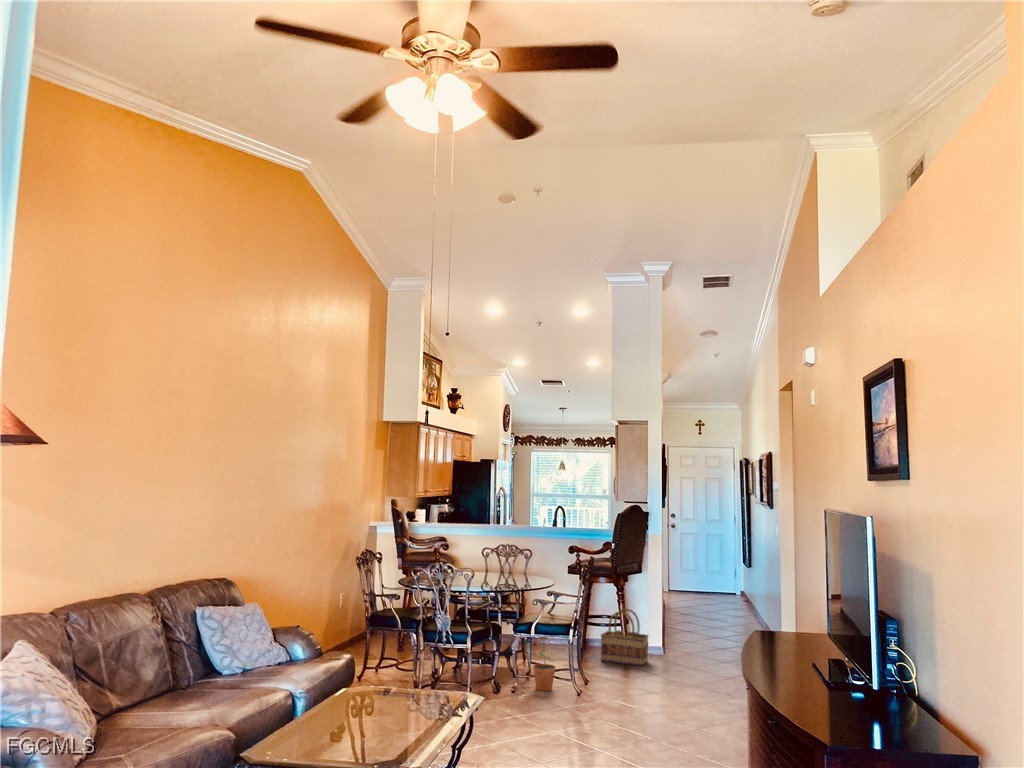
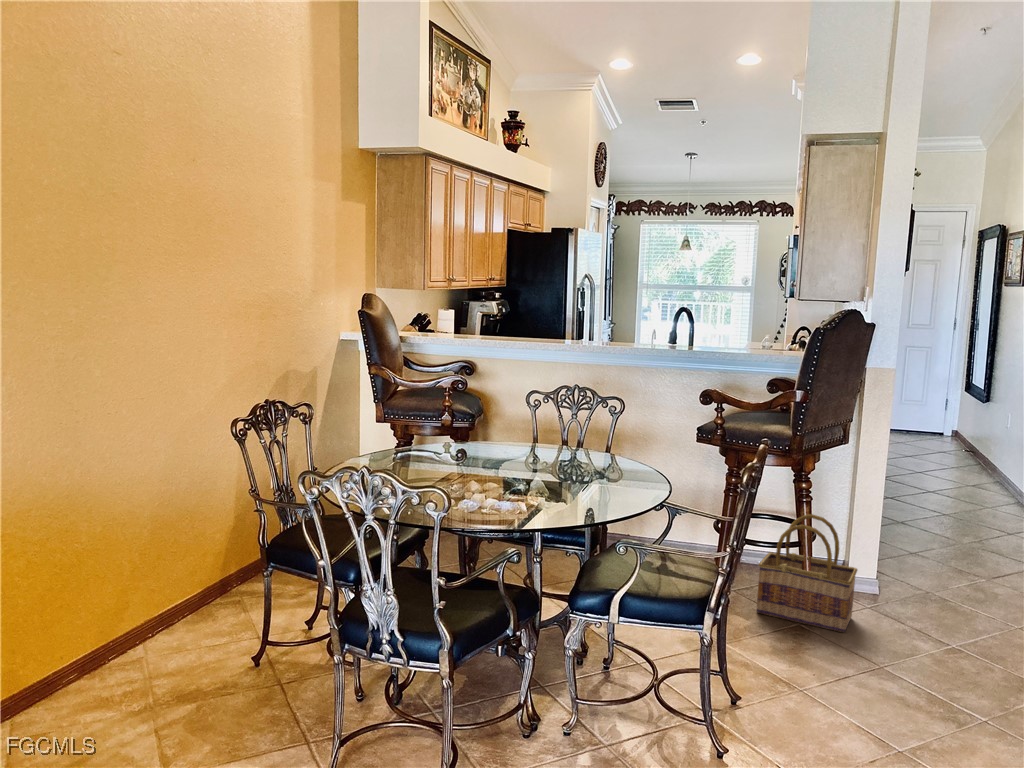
potted plant: present [533,619,556,691] -> none [612,568,673,725]

